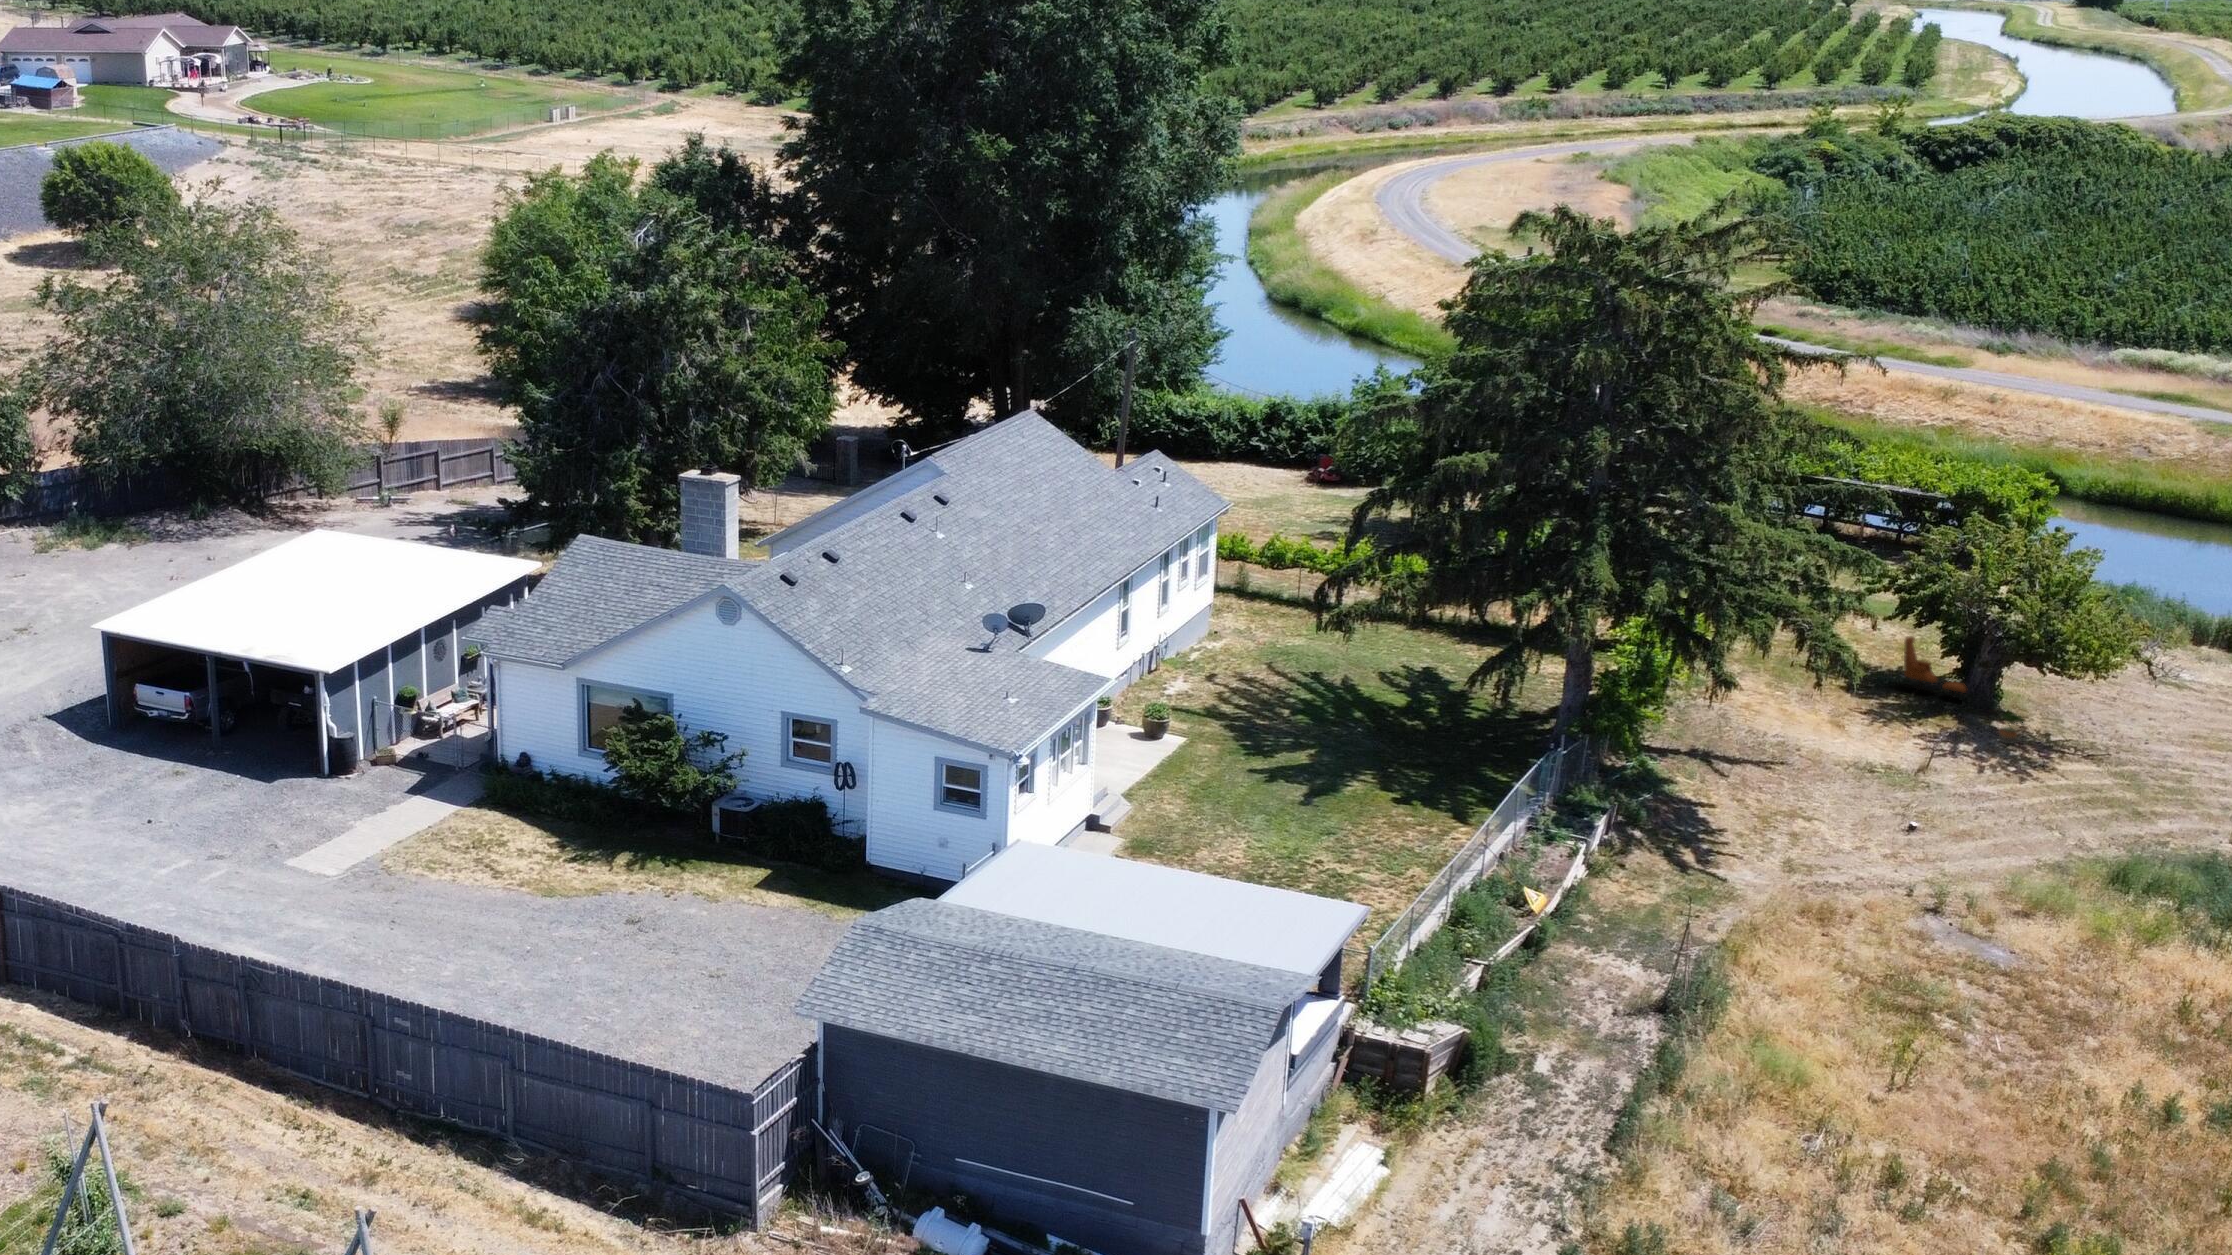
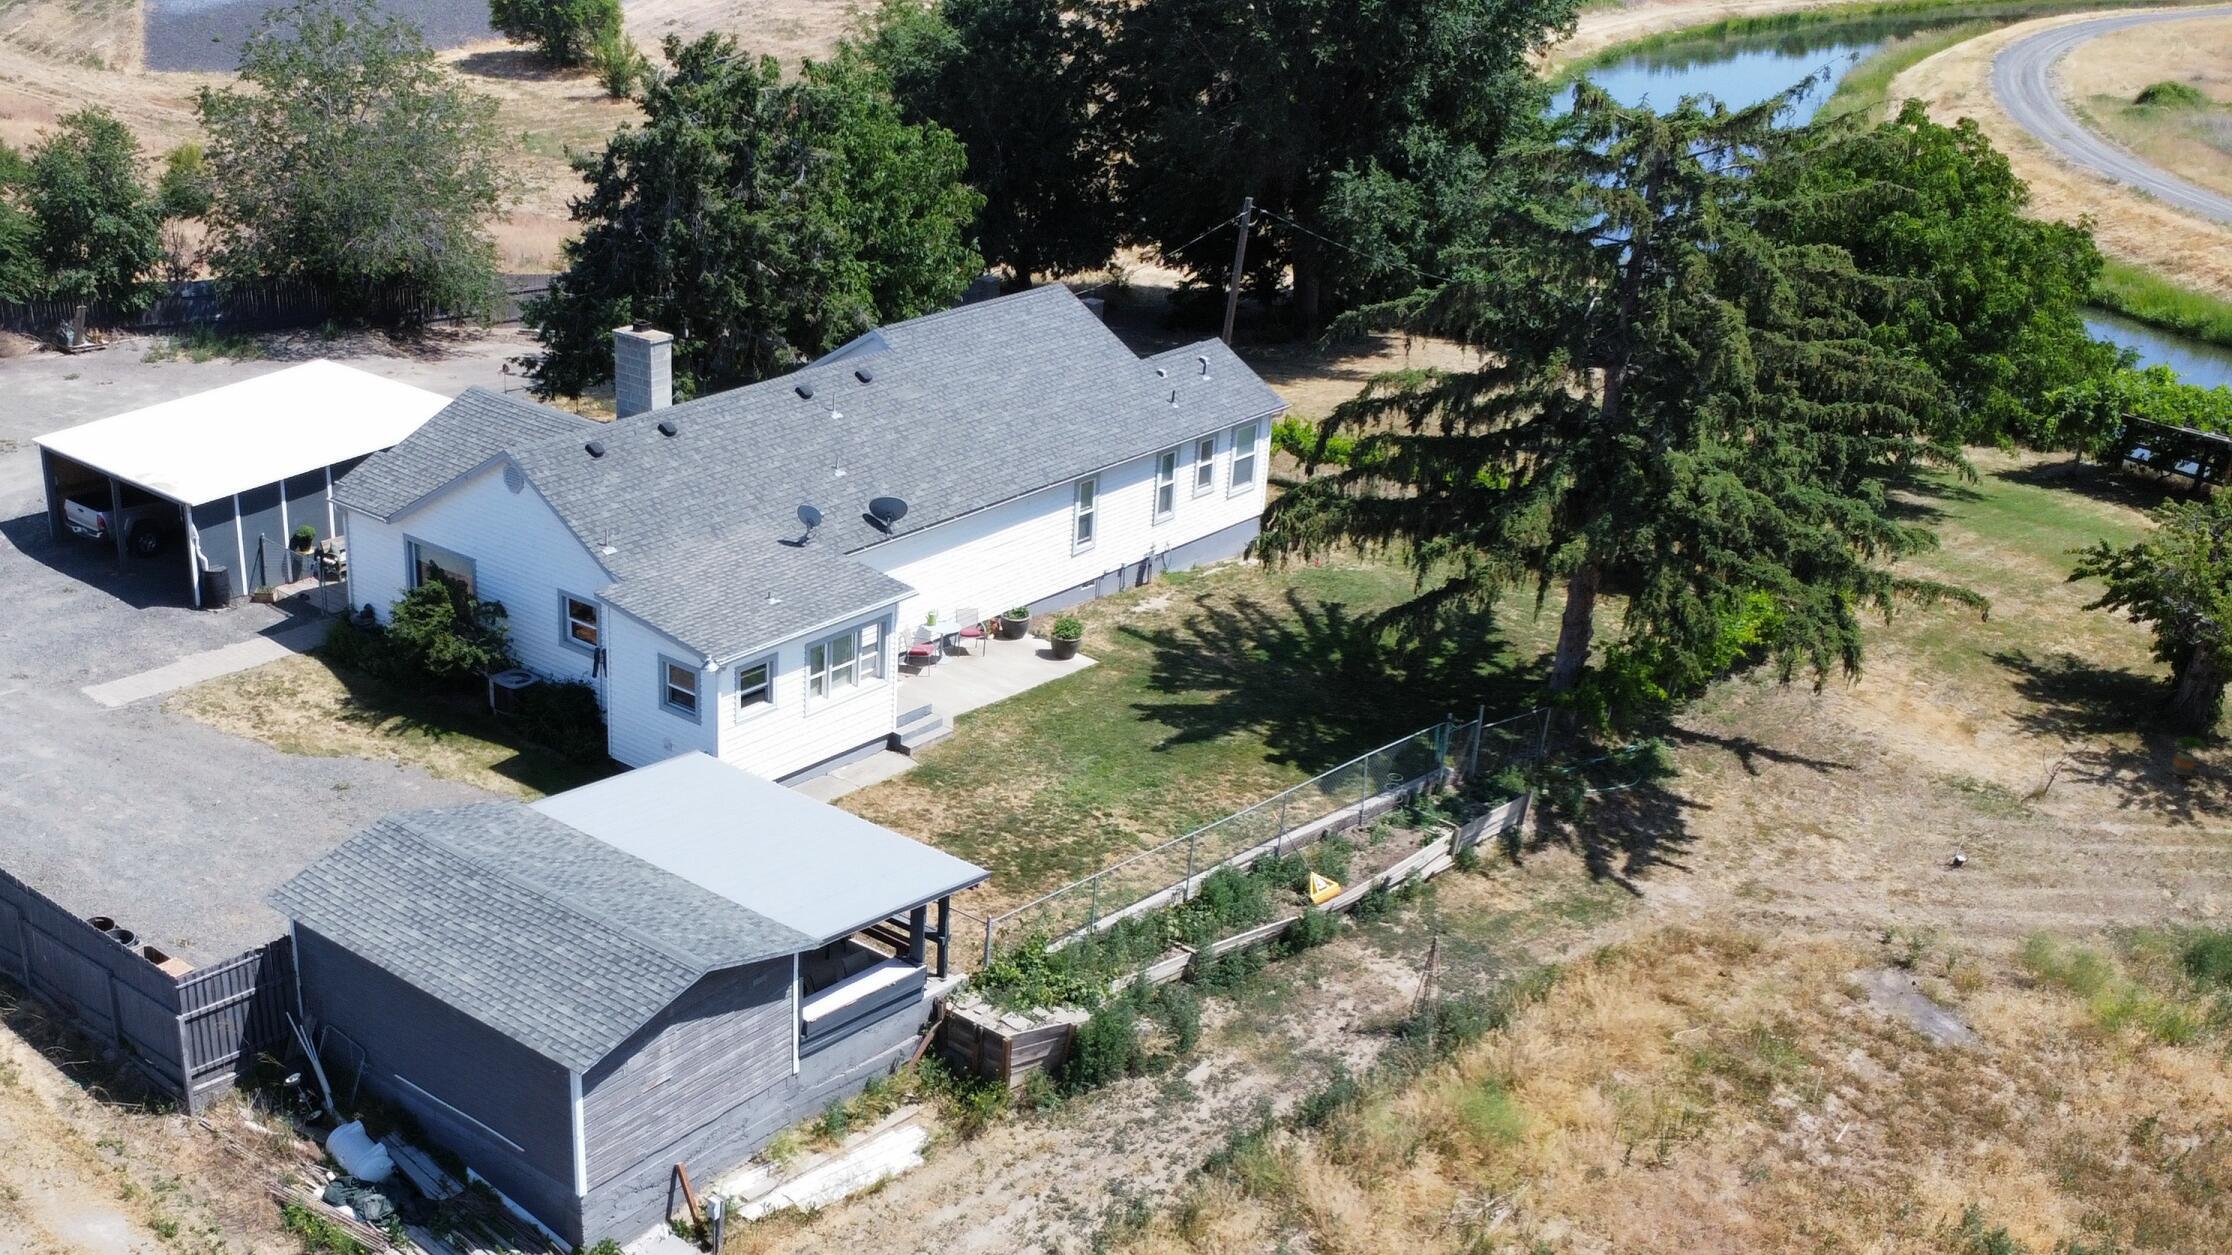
lounge chair: present [1904,636,1966,697] -> none [2090,632,2171,719]

